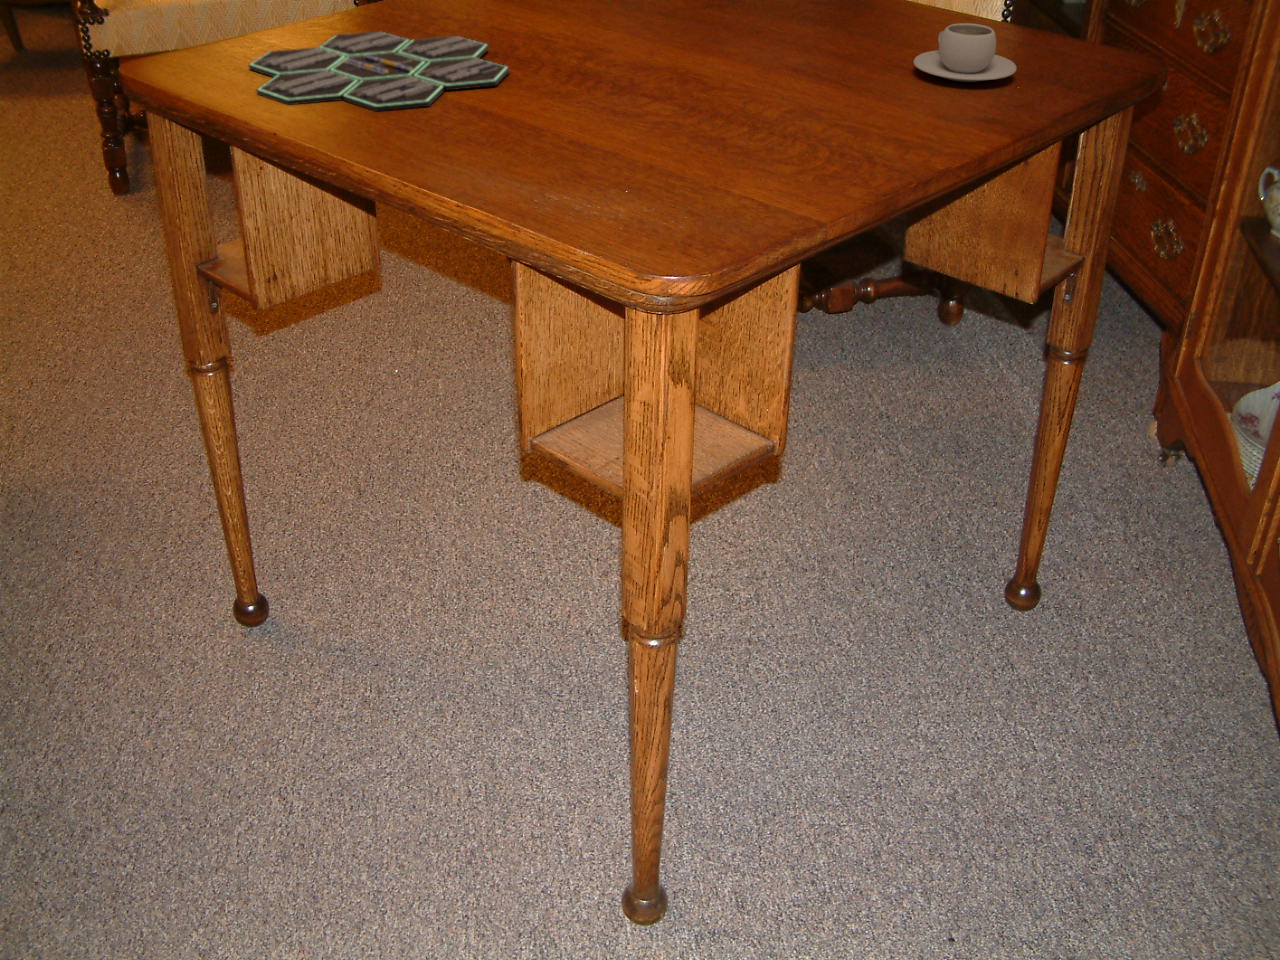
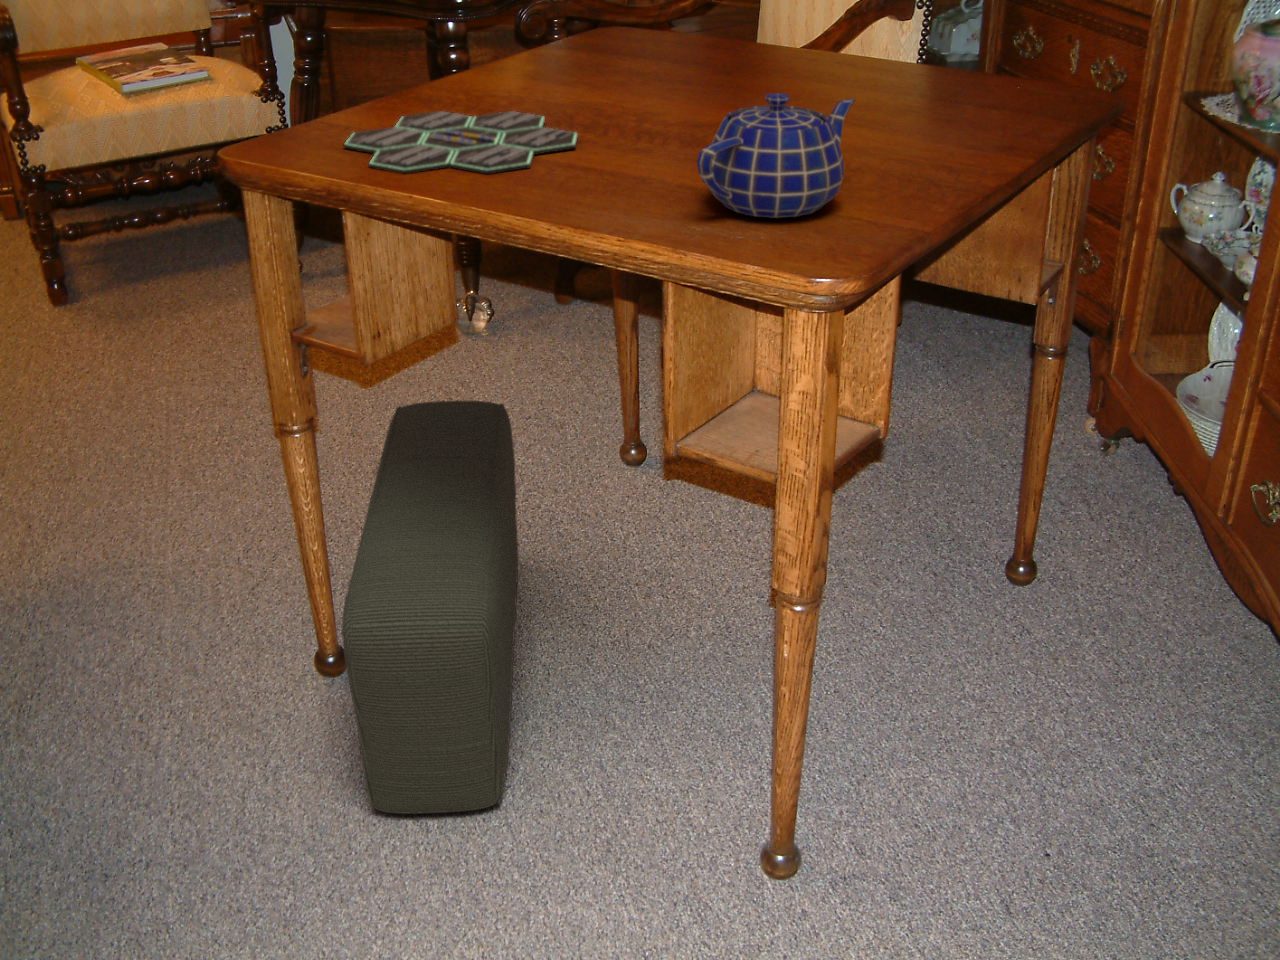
teacup: present [914,23,1017,82] -> none [914,75,1001,123]
teapot: none [556,40,783,191] -> present [697,93,855,218]
pouf: none [197,345,478,796] -> present [342,401,518,814]

